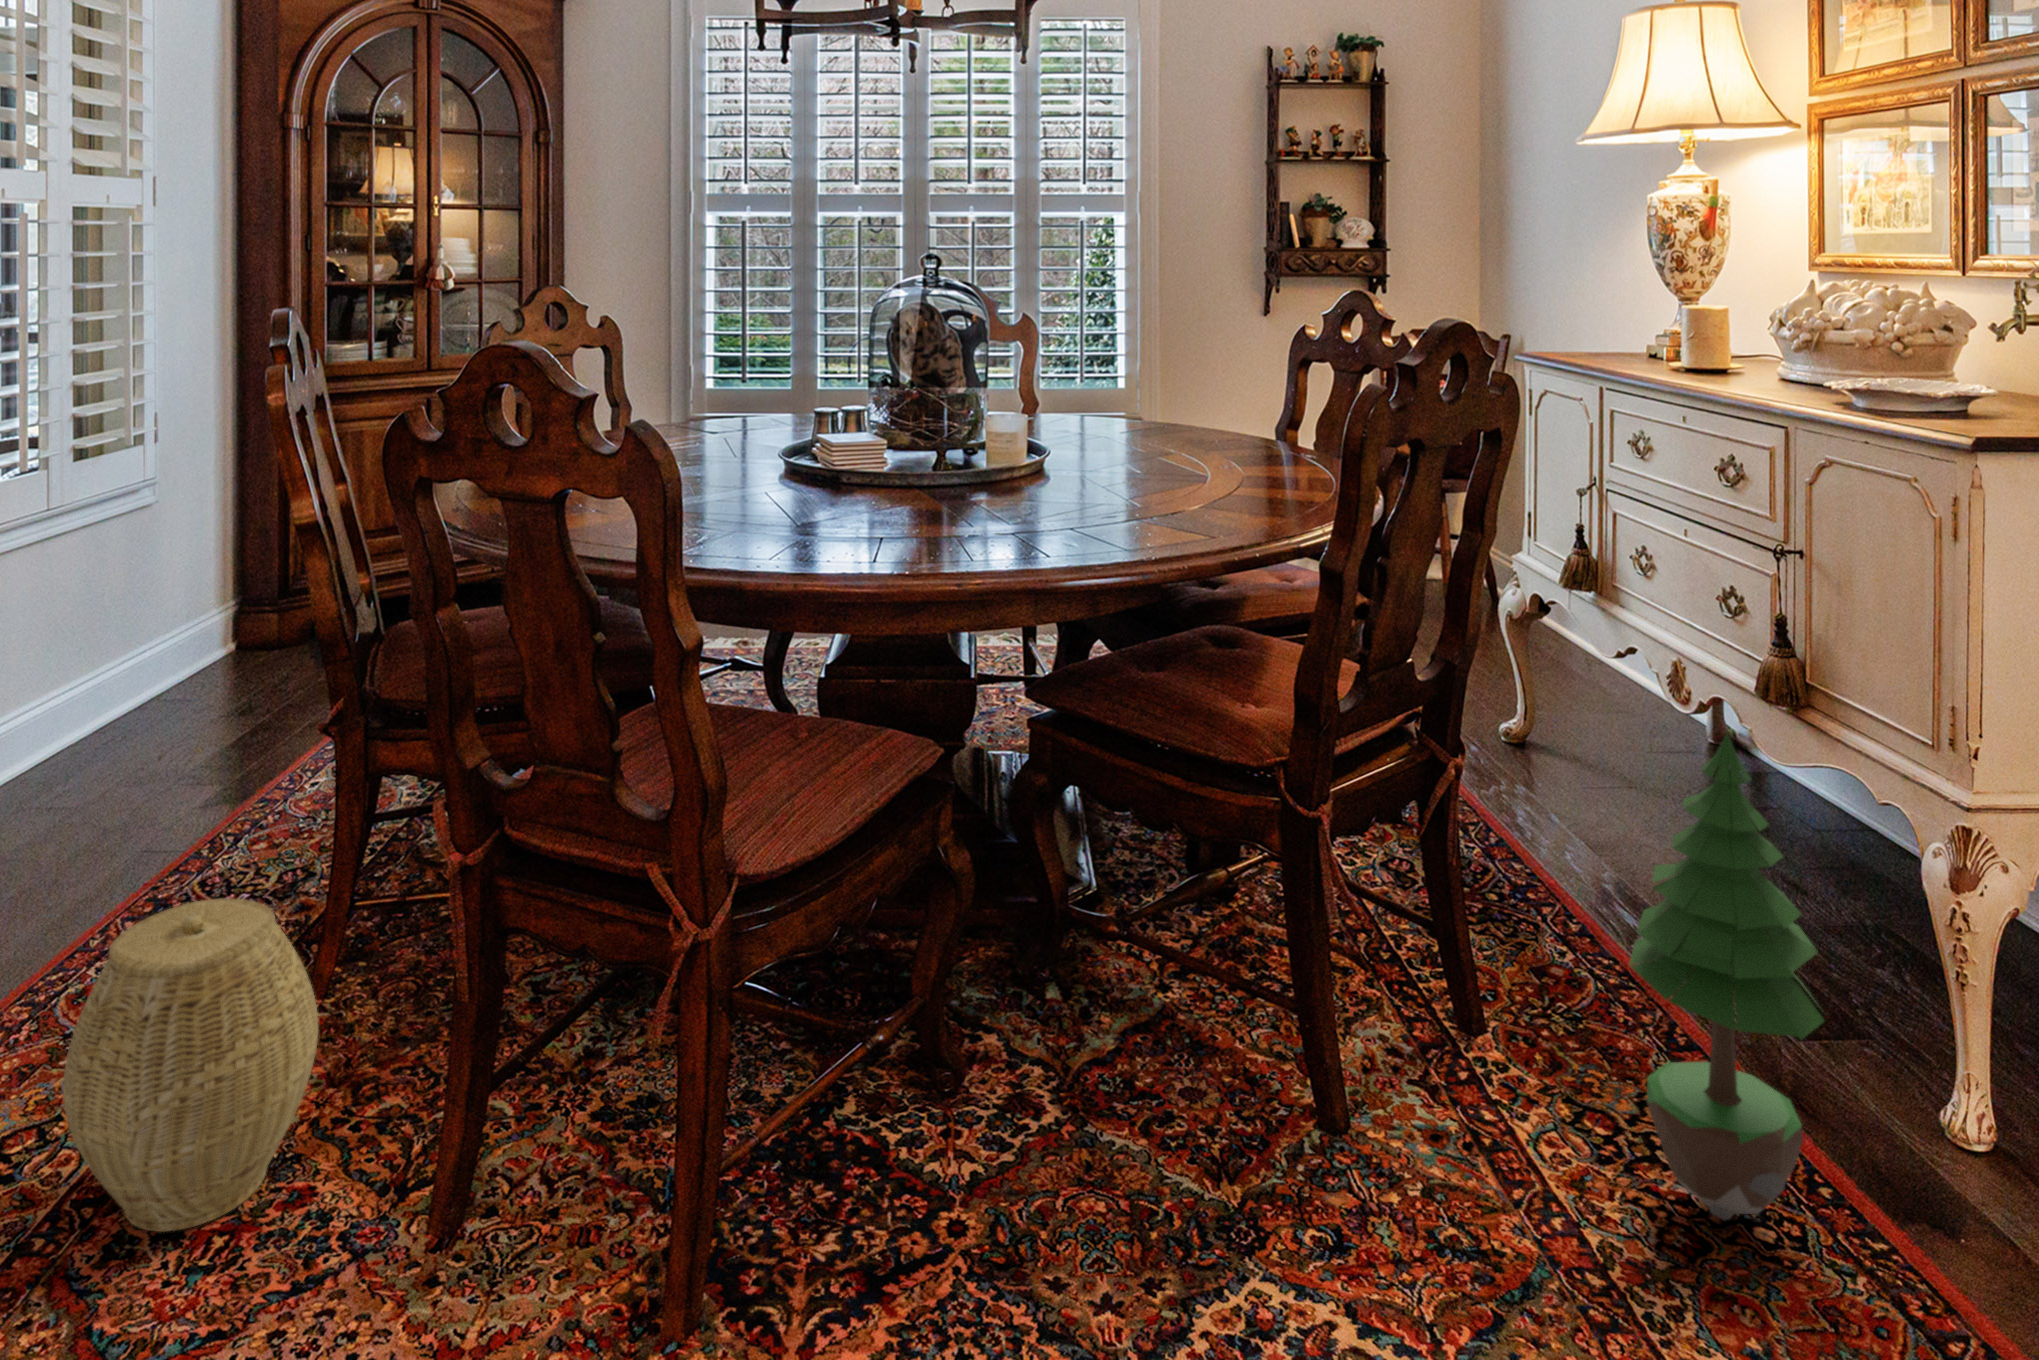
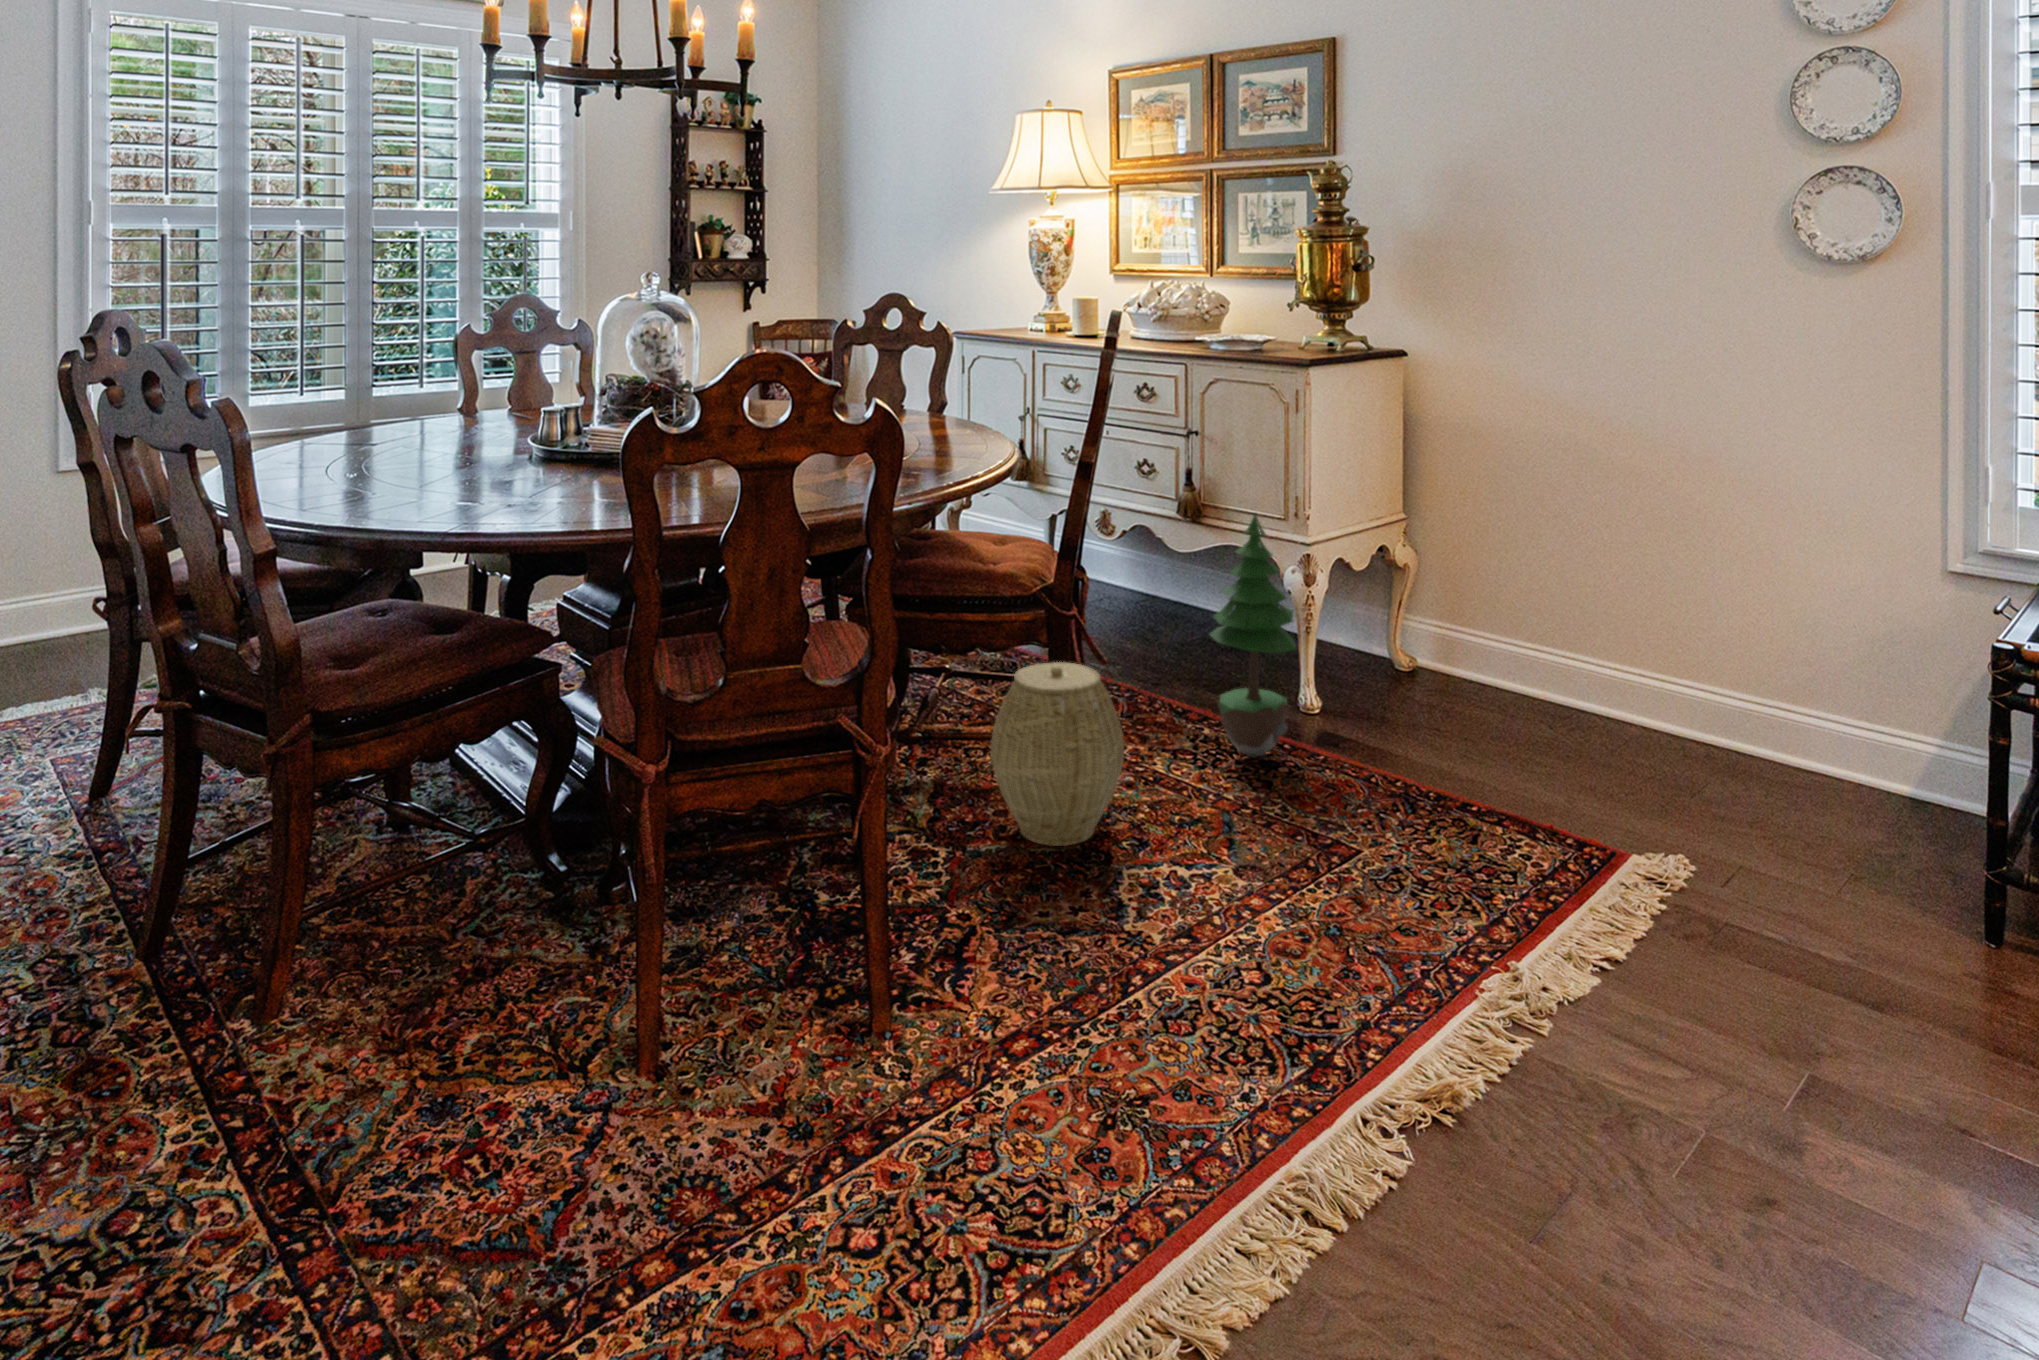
woven basket: present [63,899,318,1232] -> present [991,662,1124,846]

